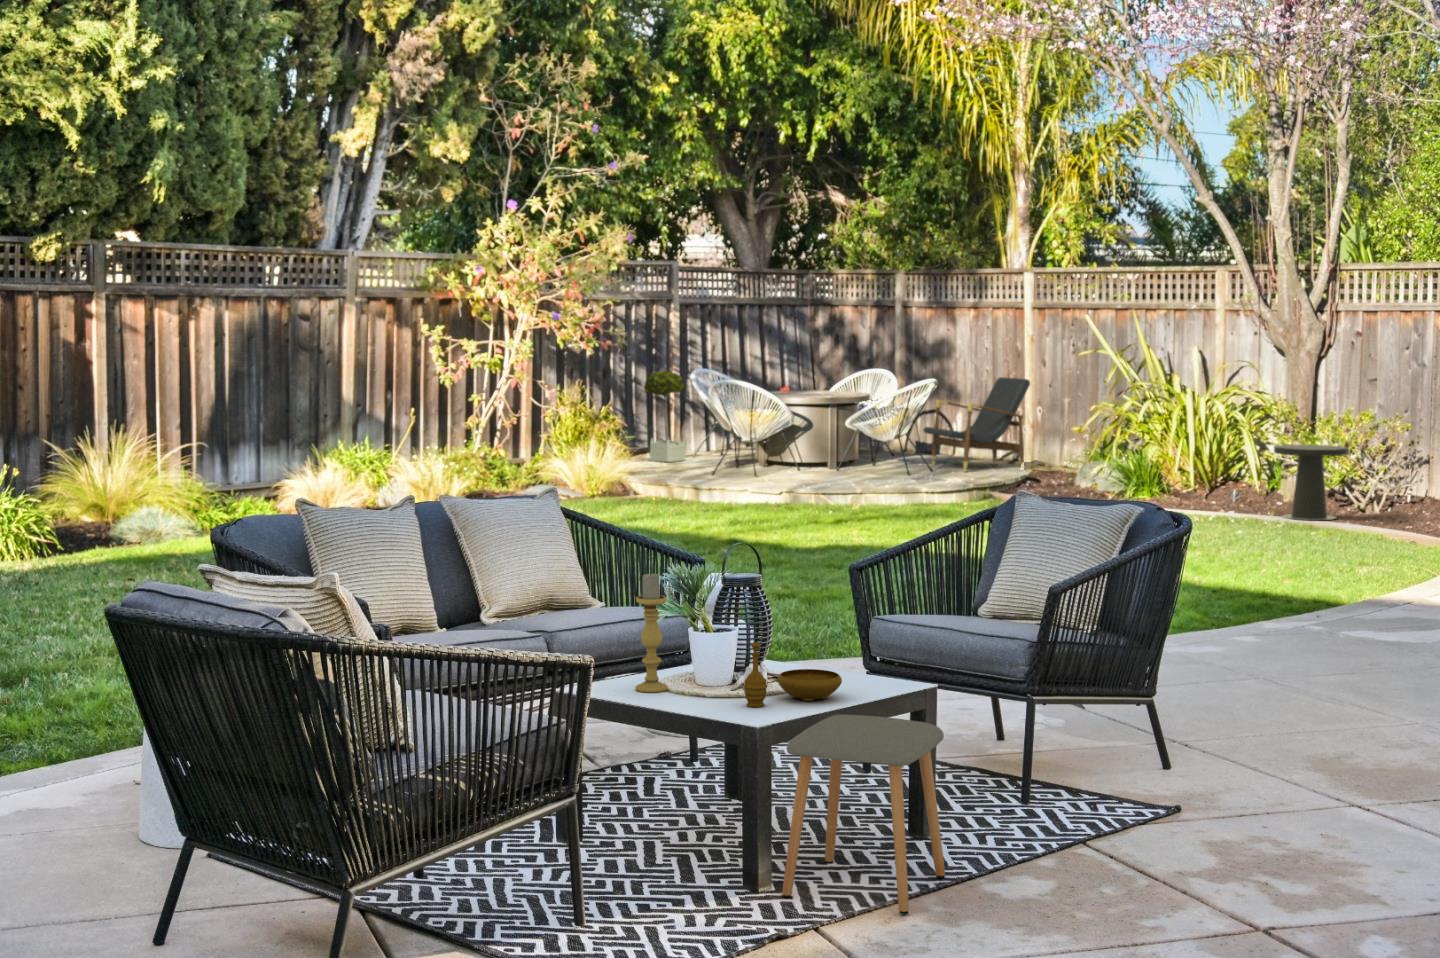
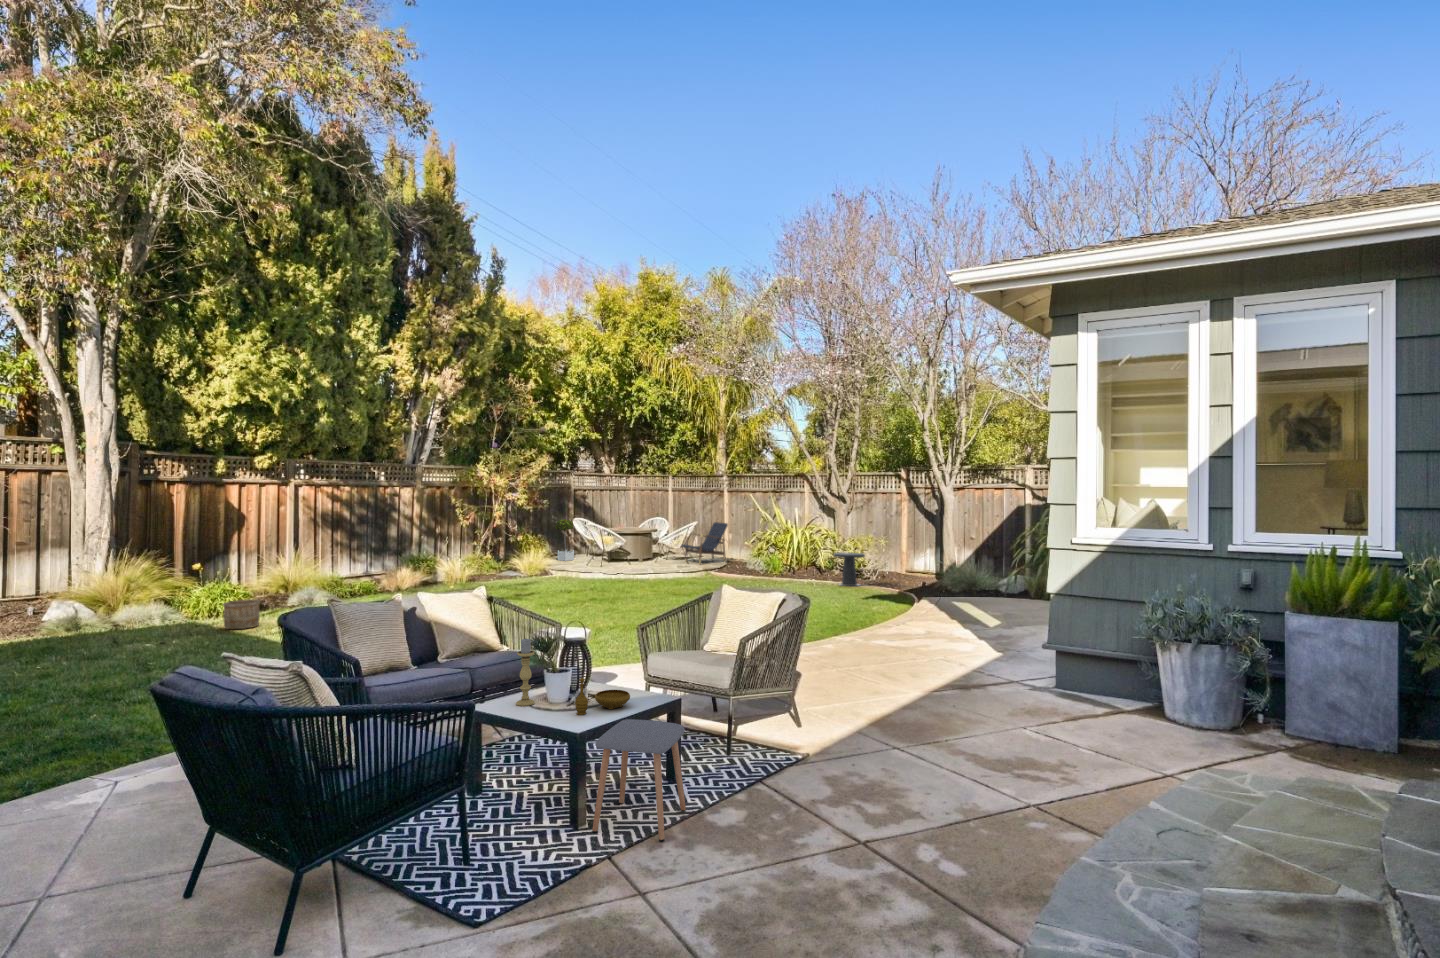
wooden bucket: none [34,523,101,579] -> present [223,599,260,629]

